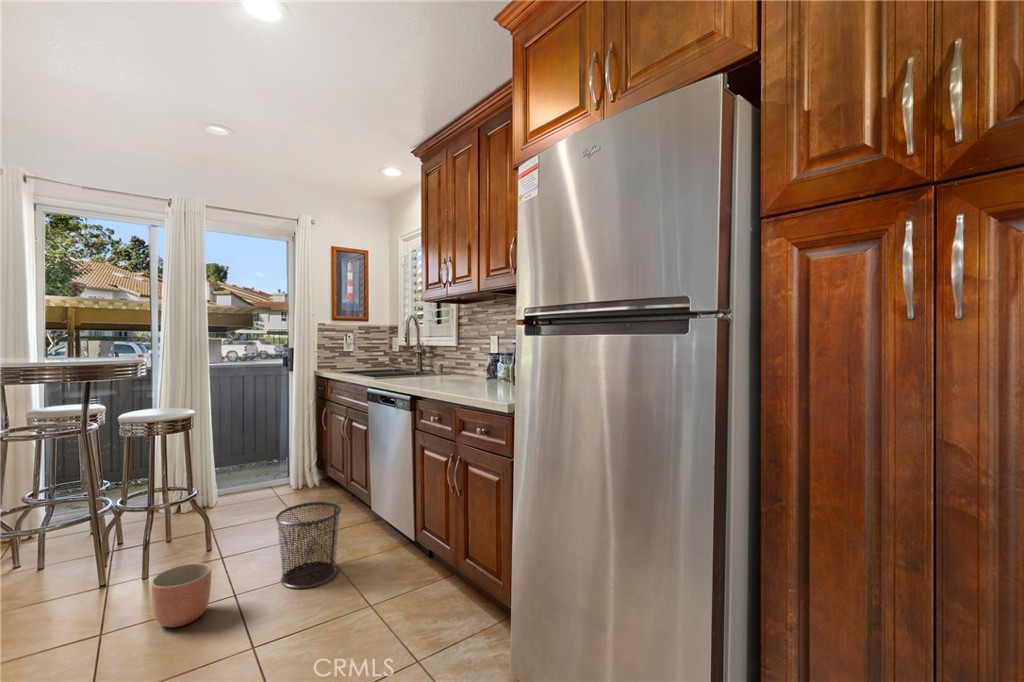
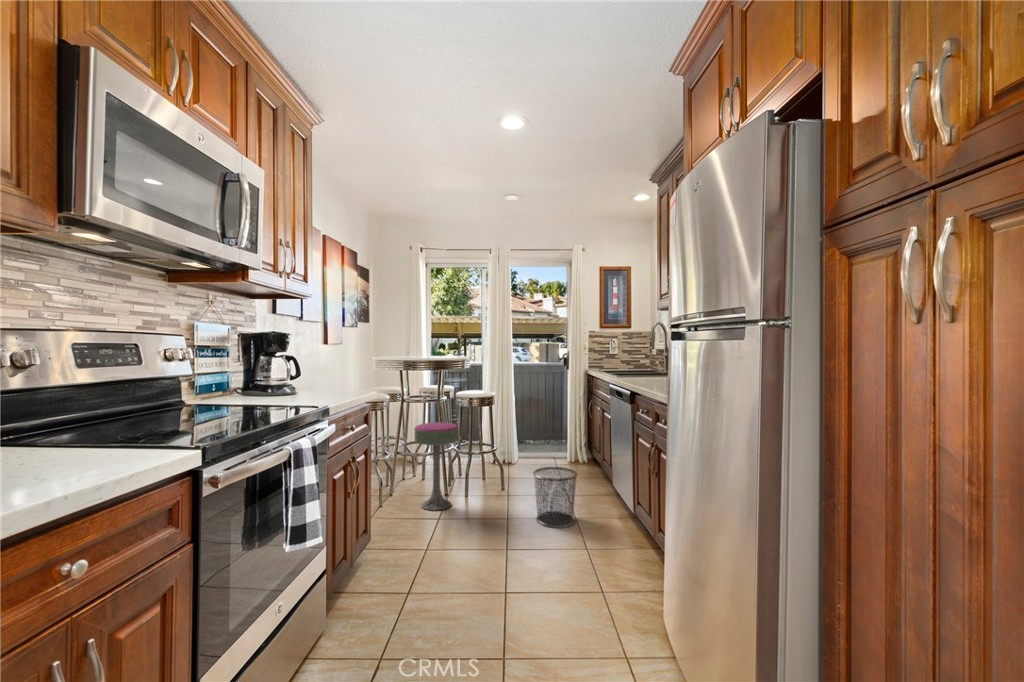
bar stool: none [33,468,134,627] -> present [414,422,458,511]
planter: present [151,563,212,627] -> none [462,489,493,526]

